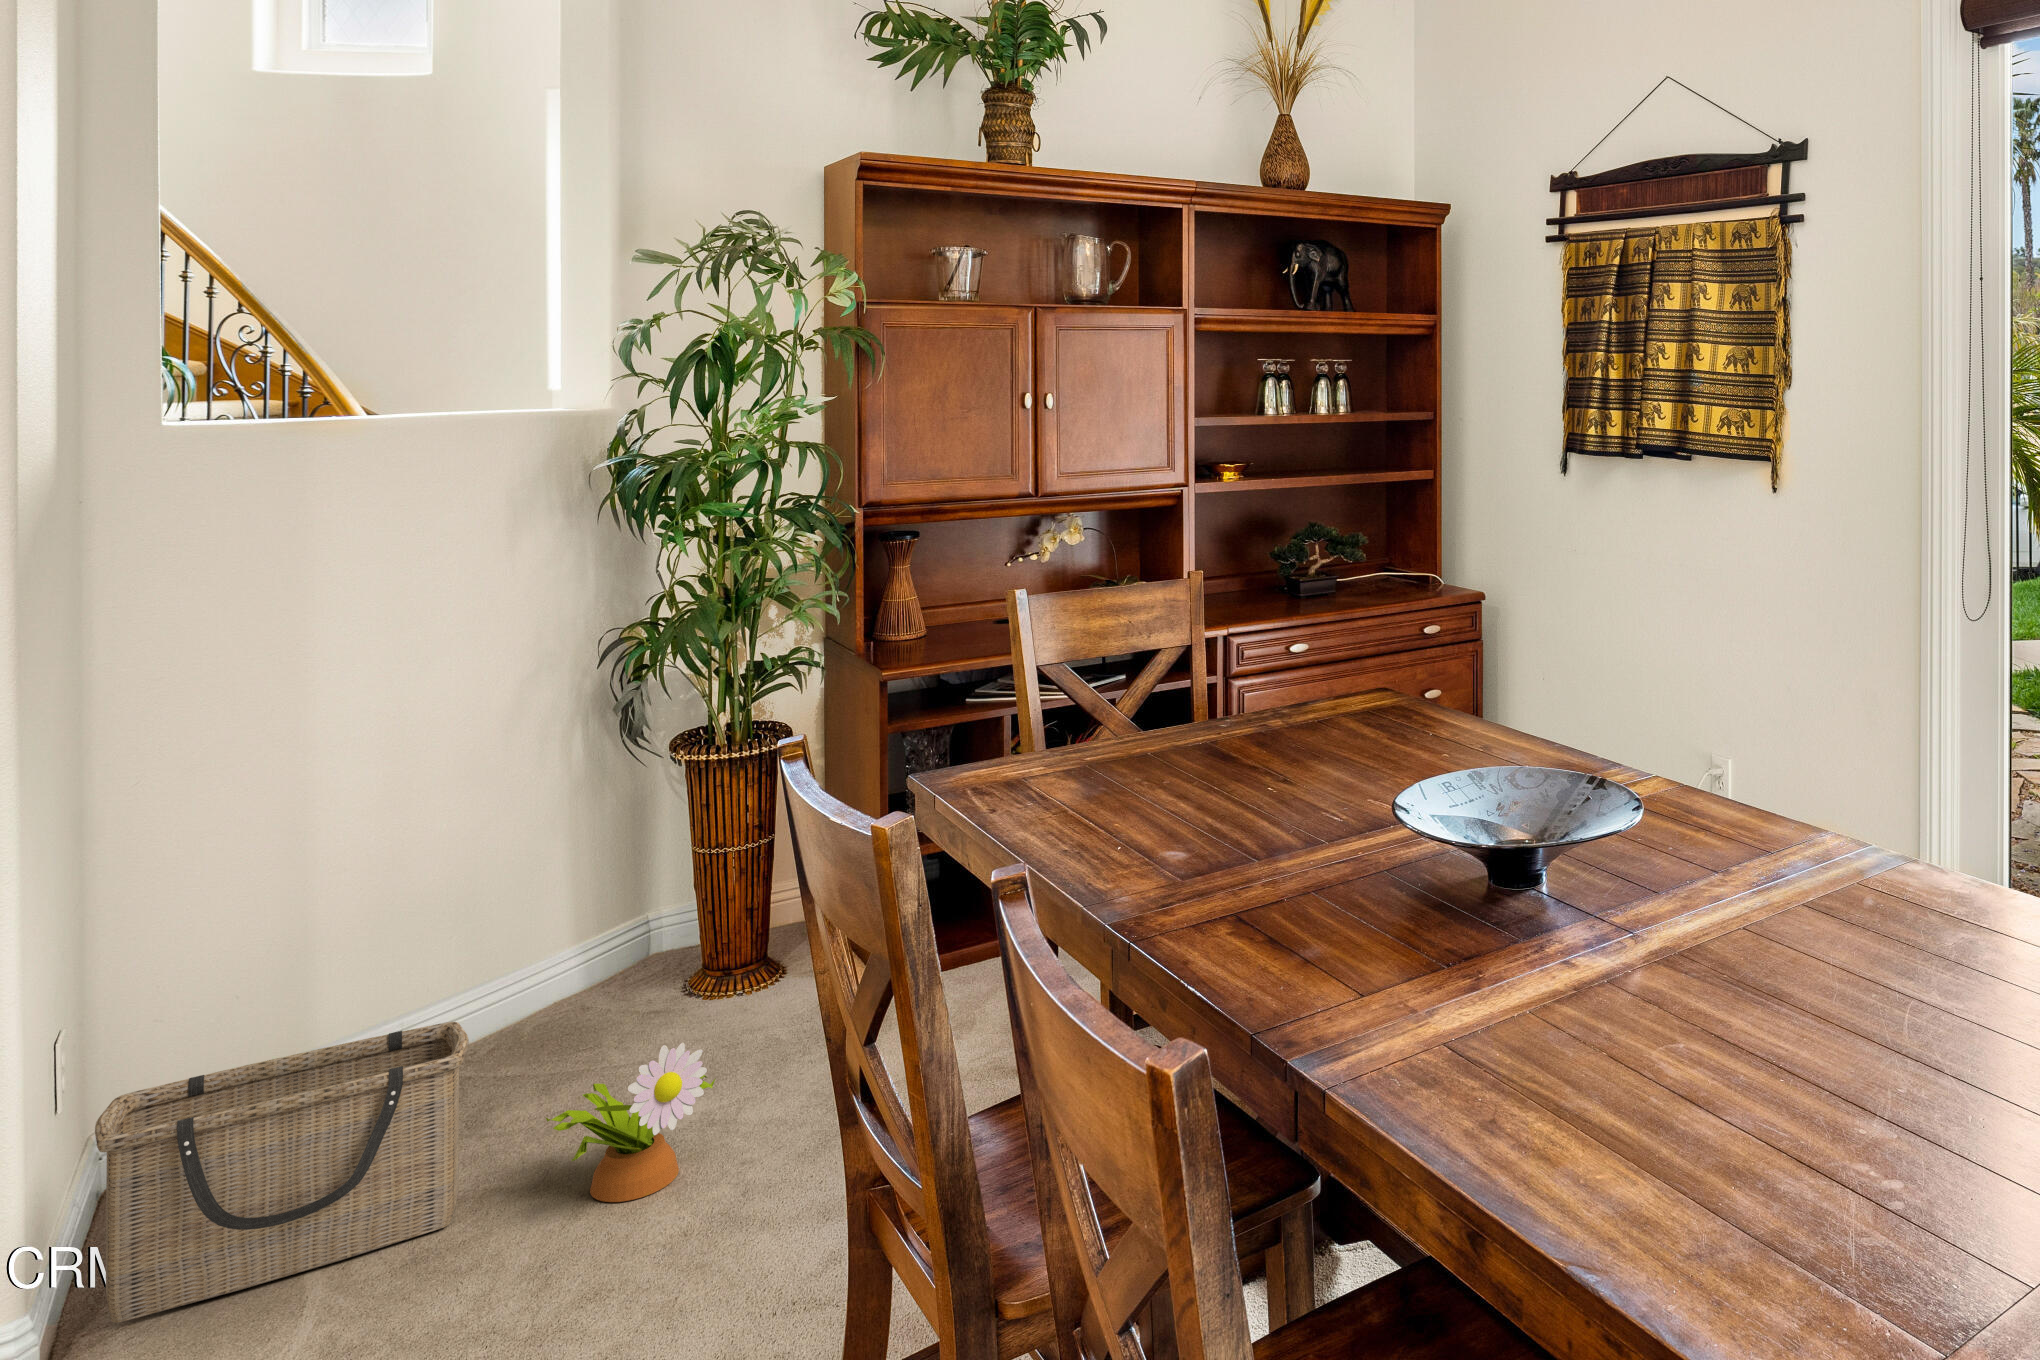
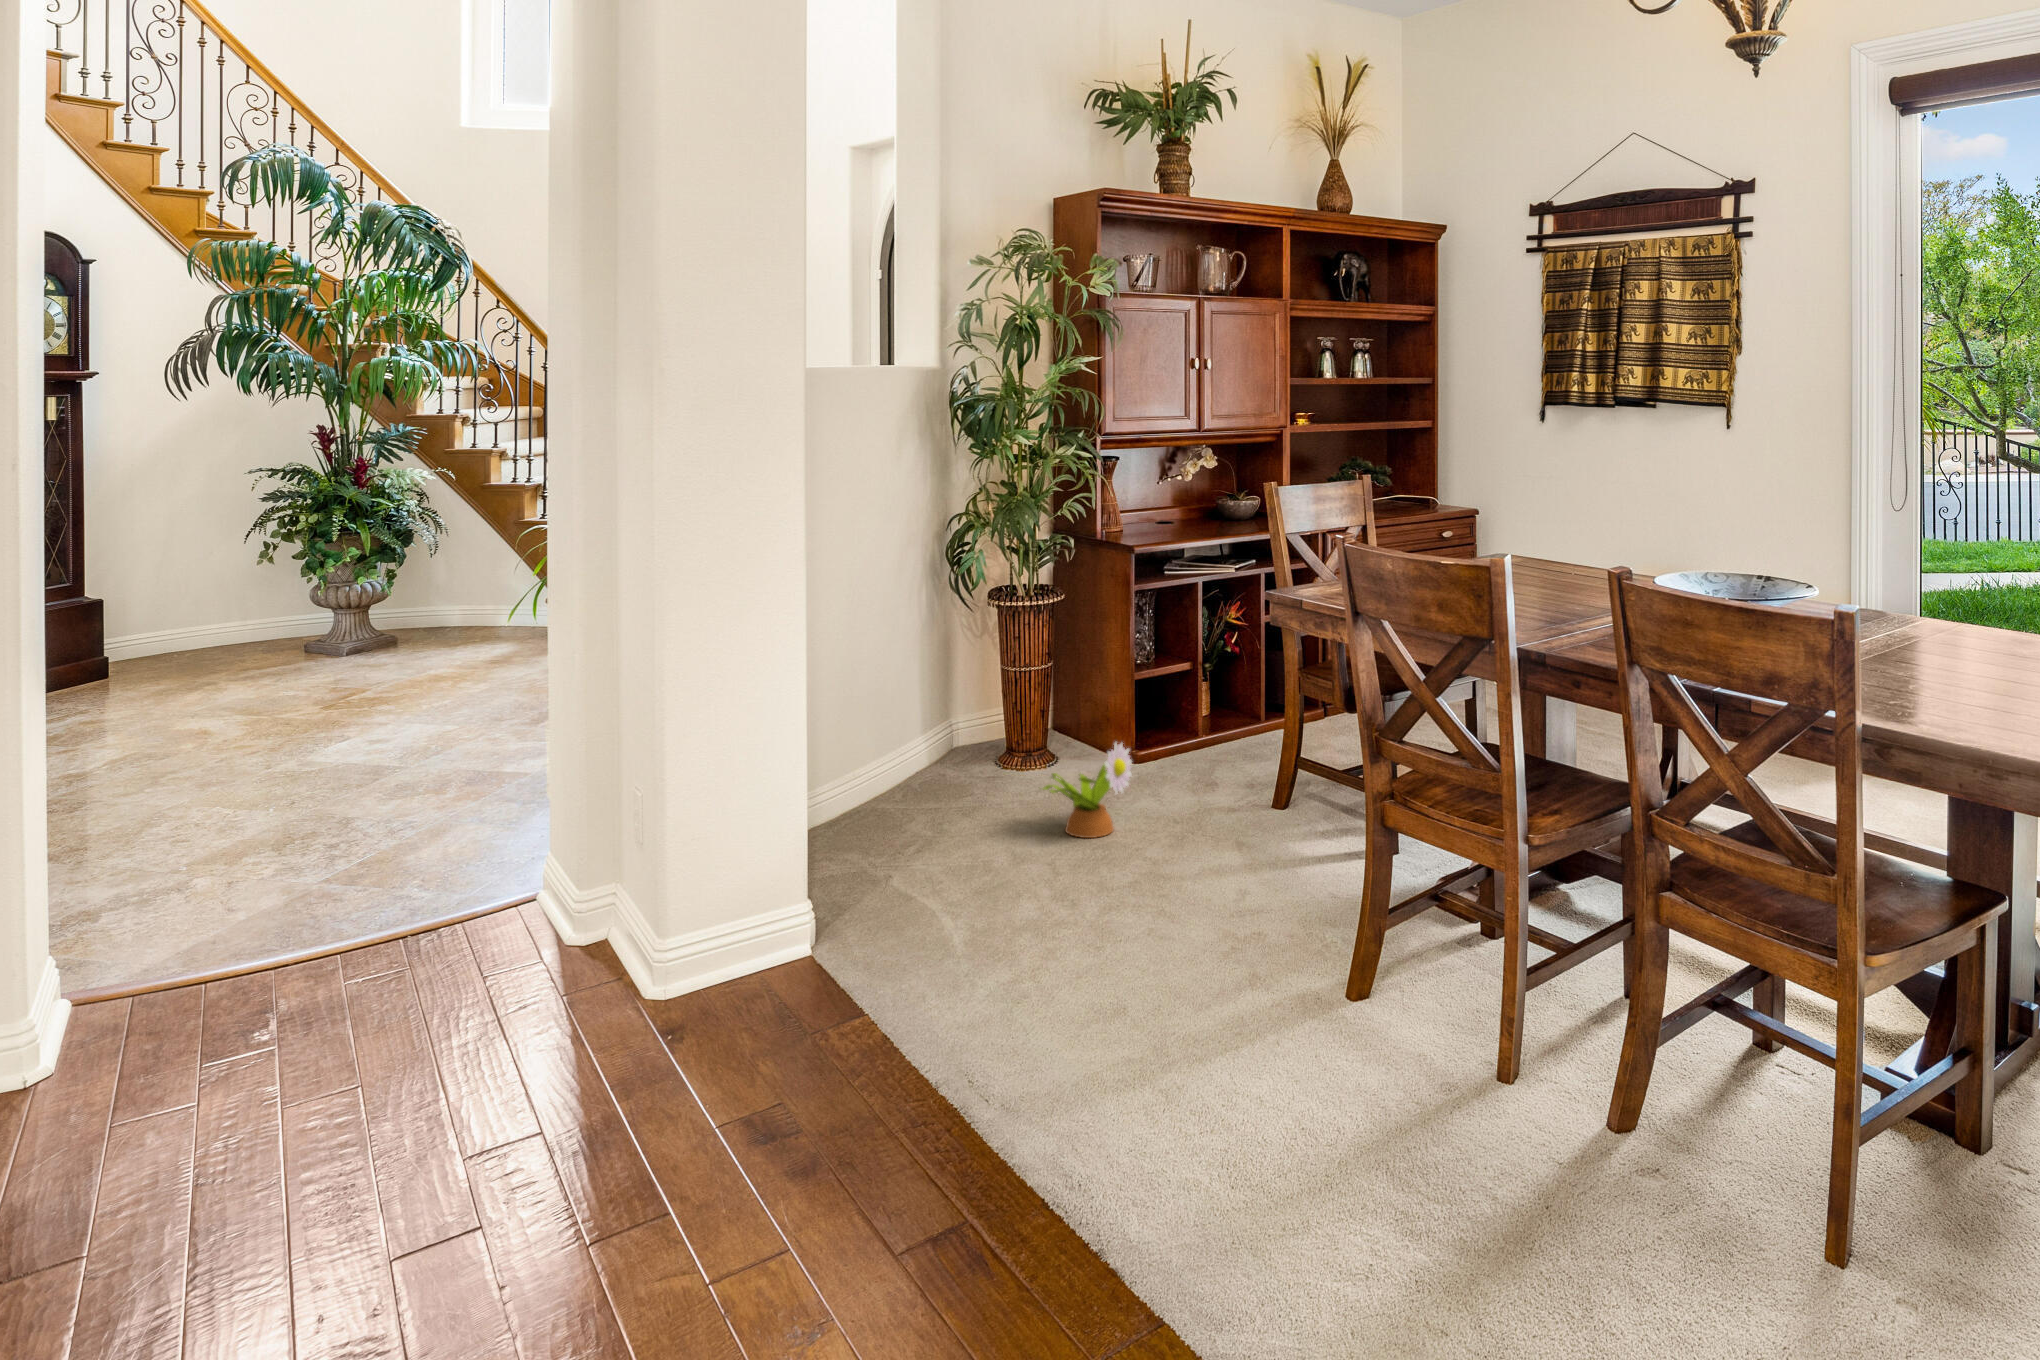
basket: present [95,1022,469,1323] -> none [829,727,1008,878]

